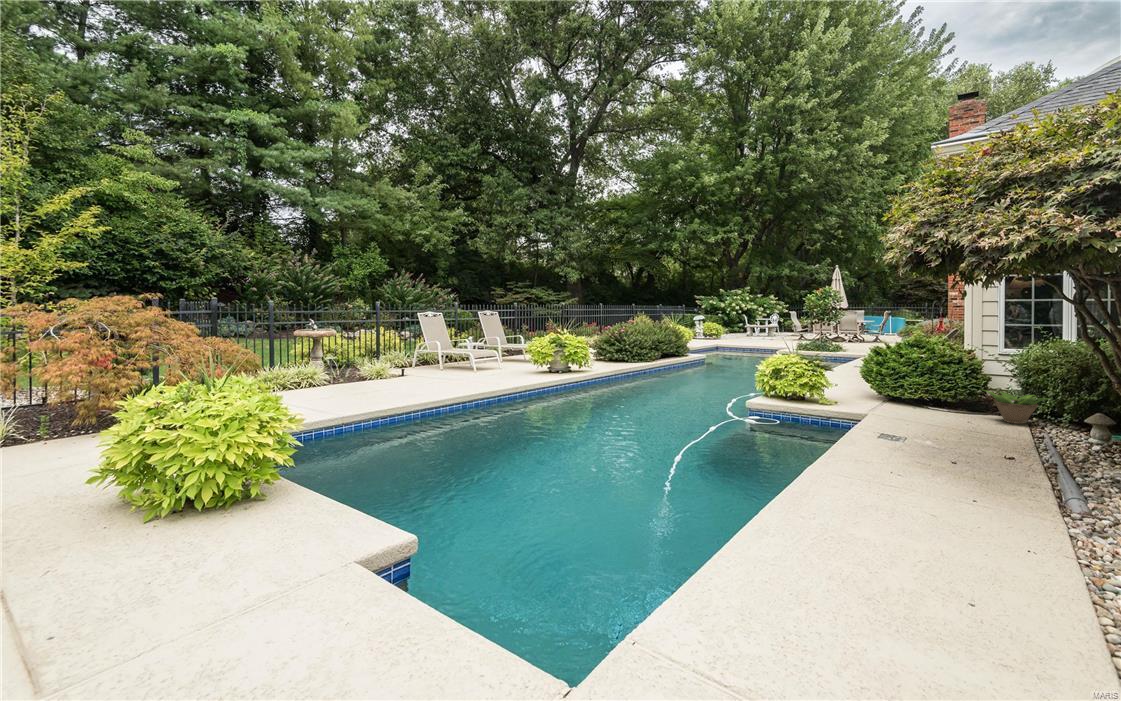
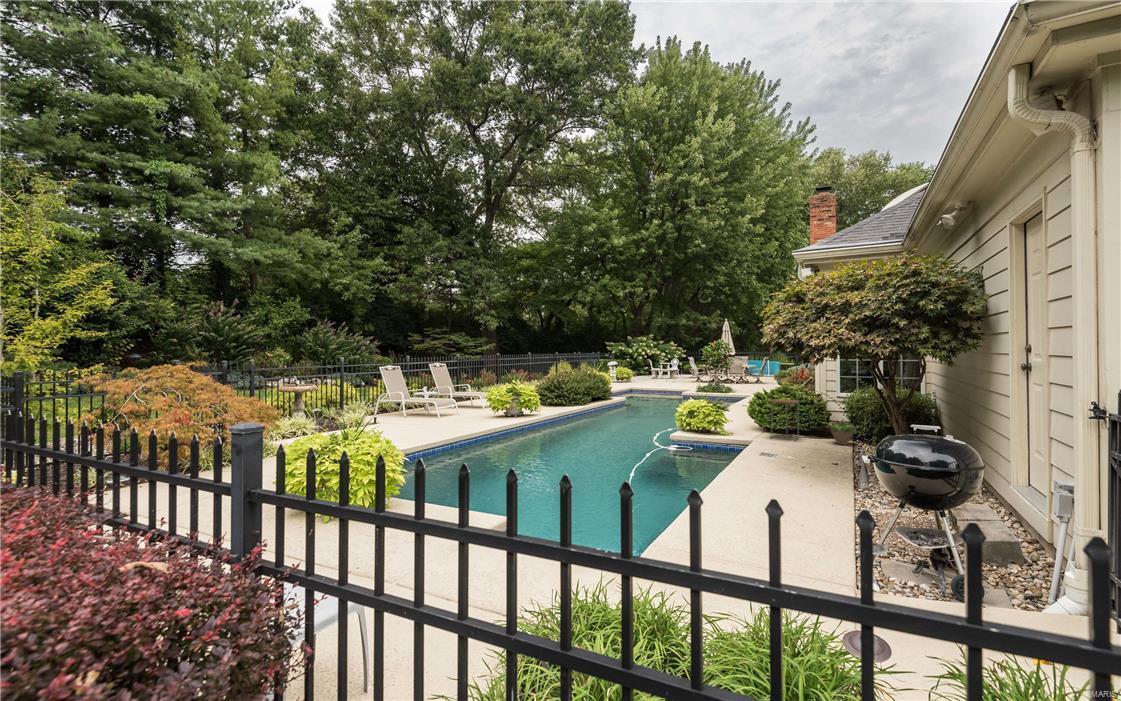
side table: none [892,355,942,416] -> present [770,399,799,439]

